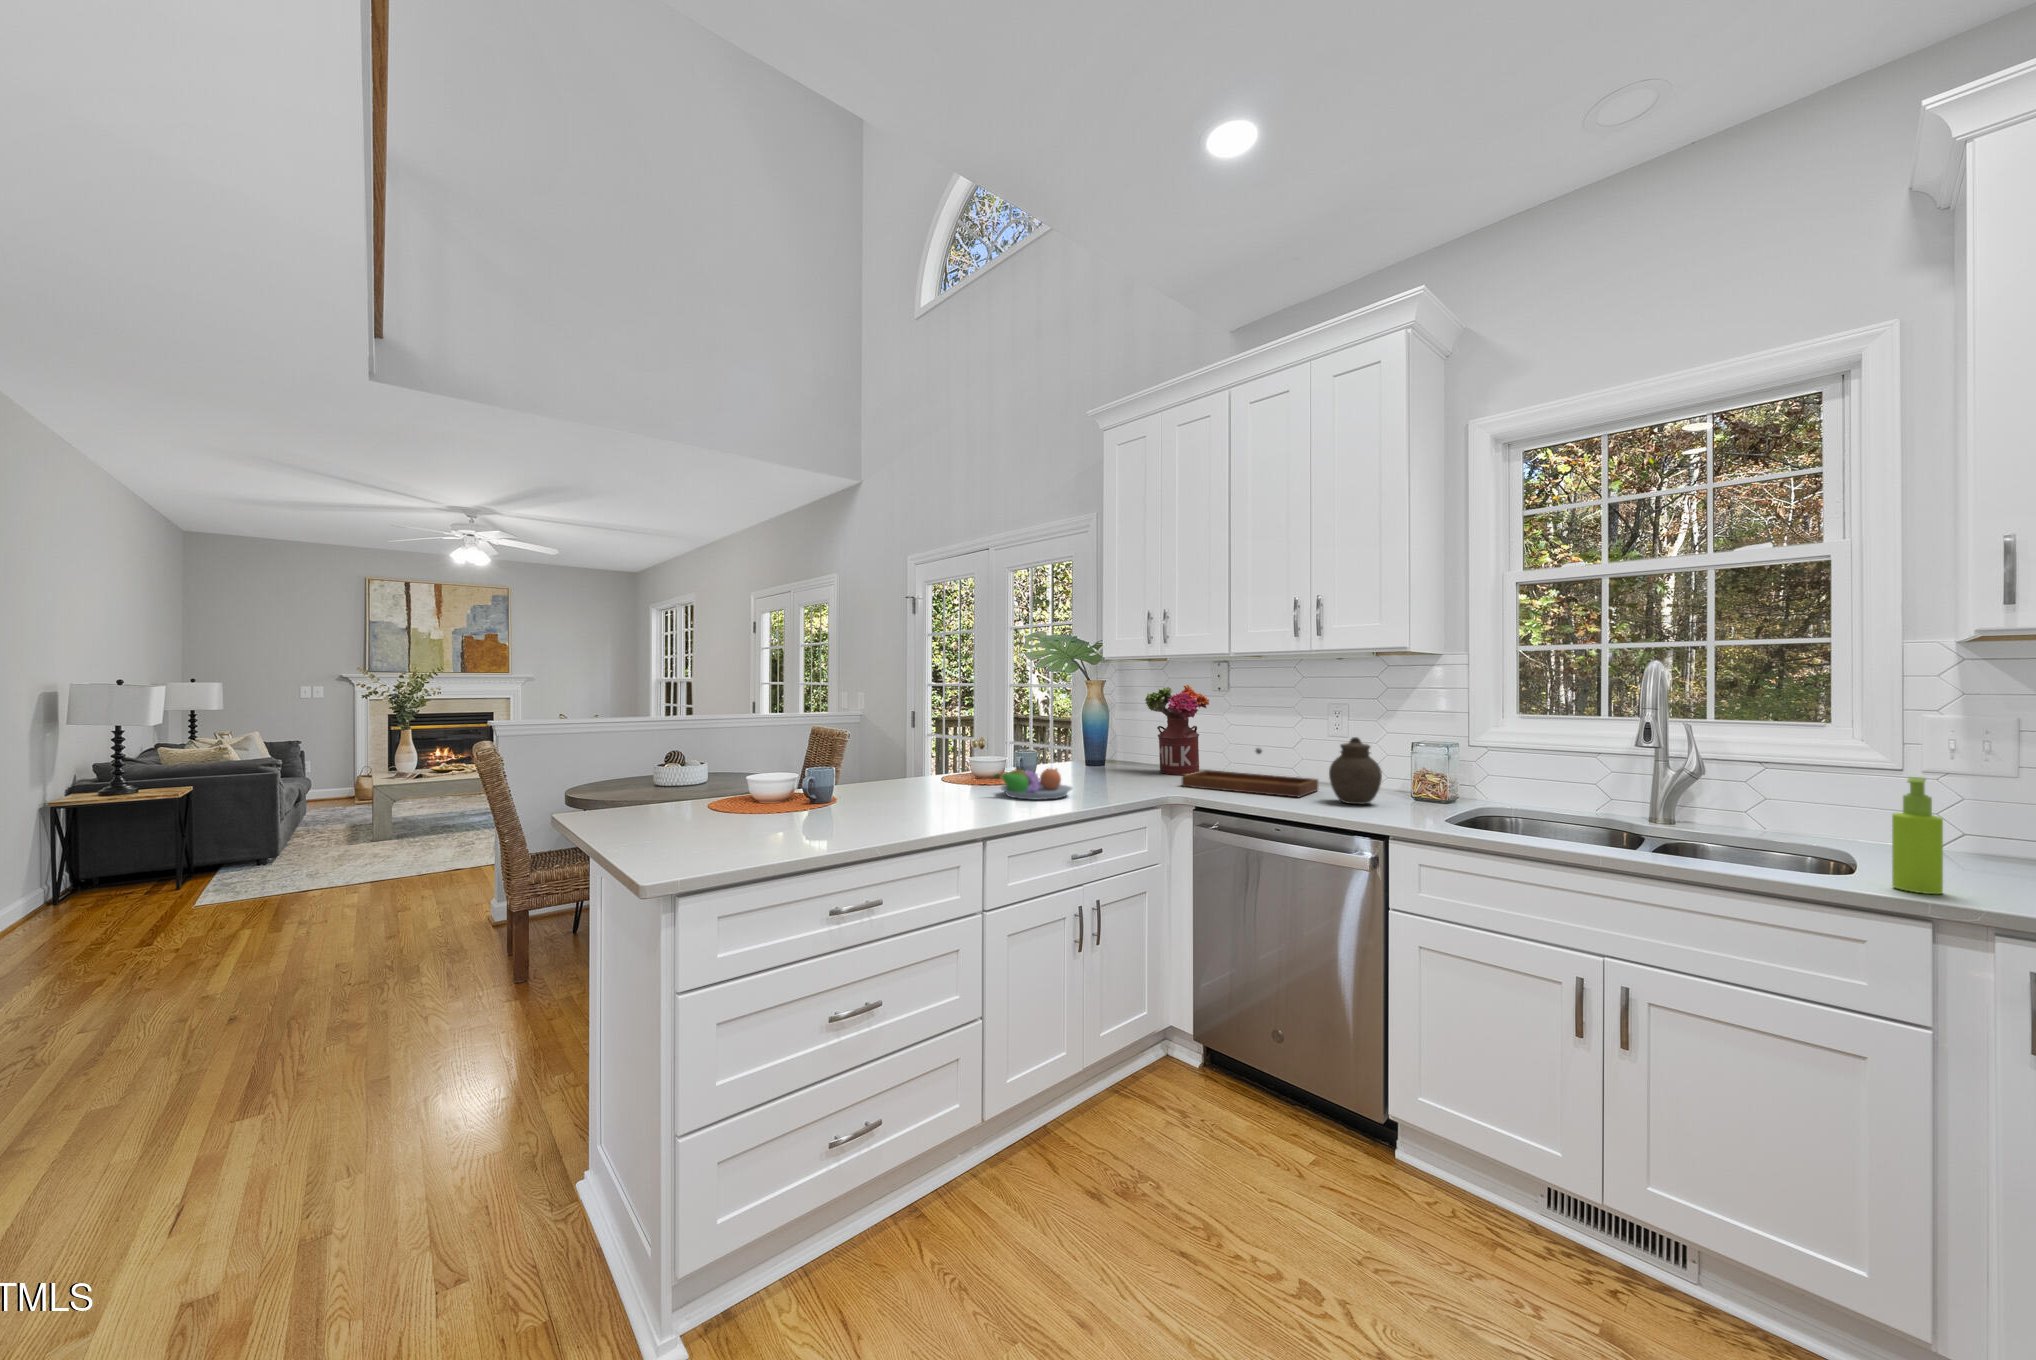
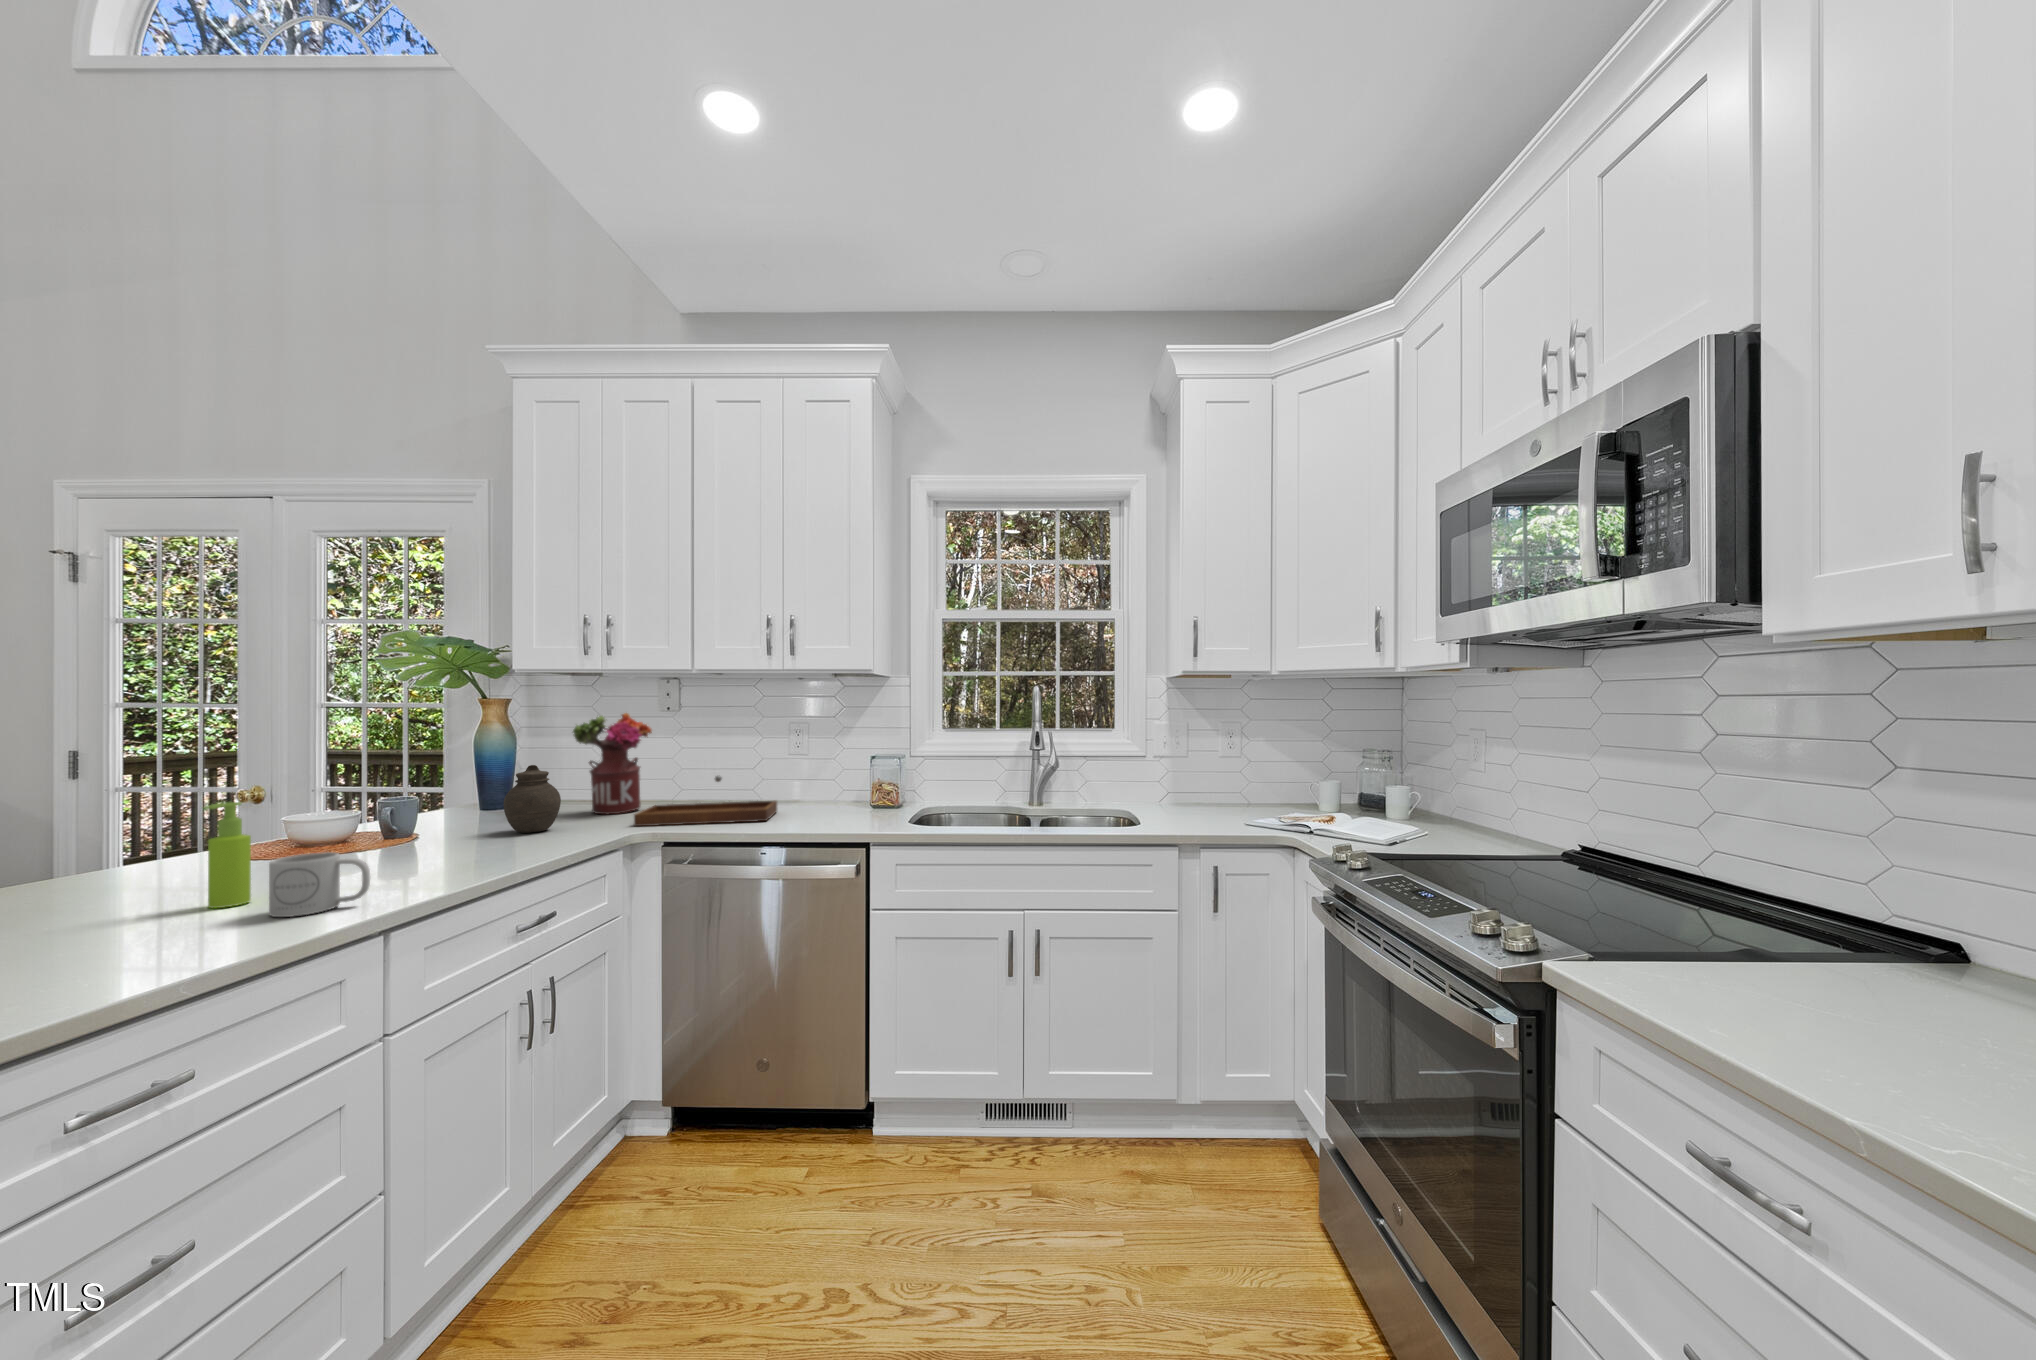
jar: present [1329,737,1382,804] -> present [503,765,561,833]
fruit bowl: present [994,769,1072,800] -> none [381,826,506,873]
mug: none [923,772,974,813] -> present [269,852,370,917]
soap dispenser: present [1892,777,1943,894] -> present [204,802,251,908]

